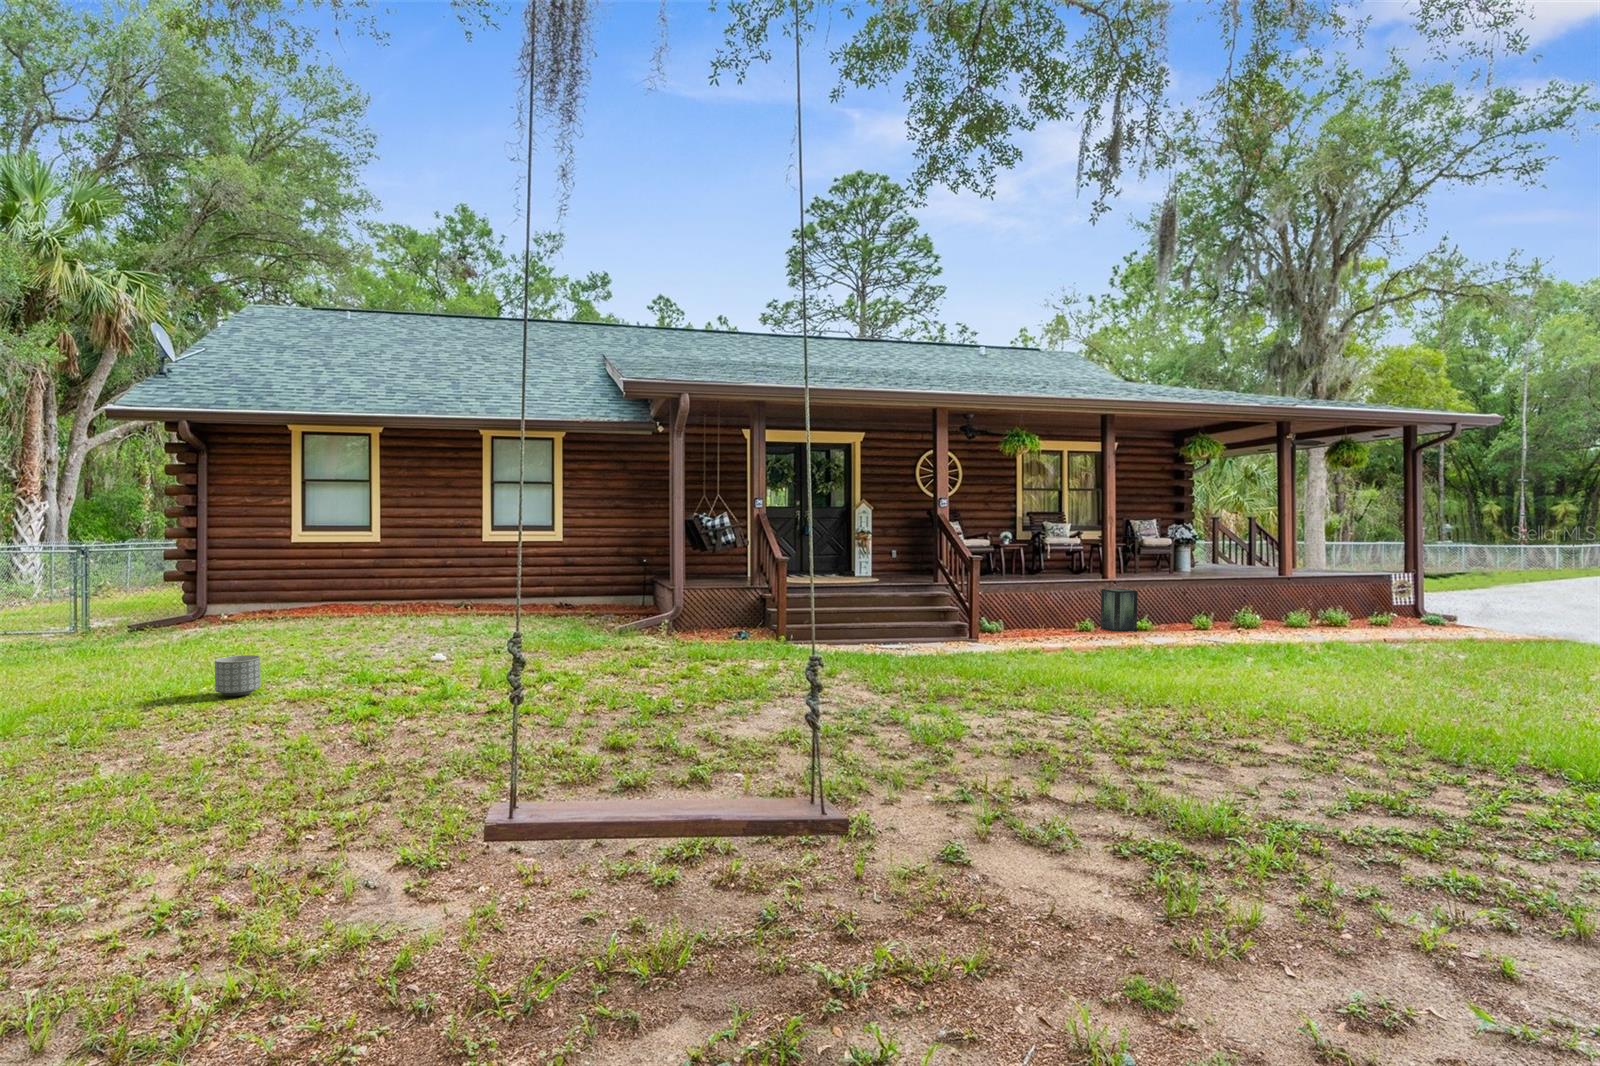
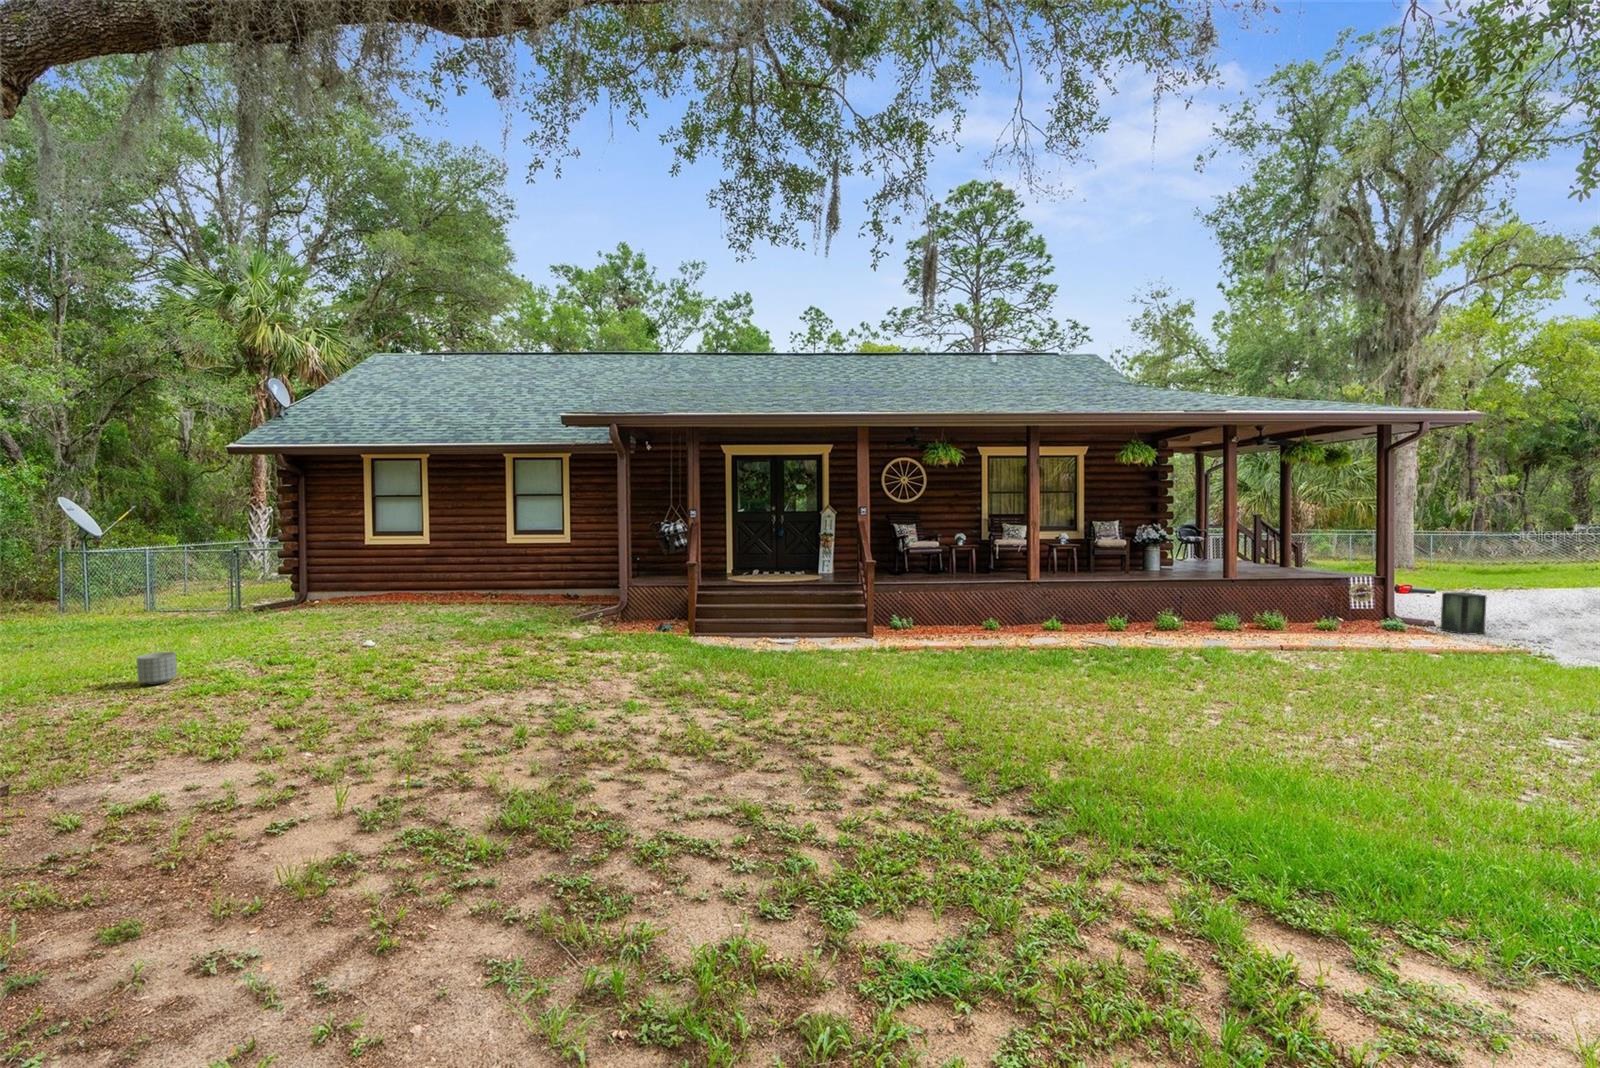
storage box: present [1101,589,1138,632] -> present [1440,592,1487,635]

